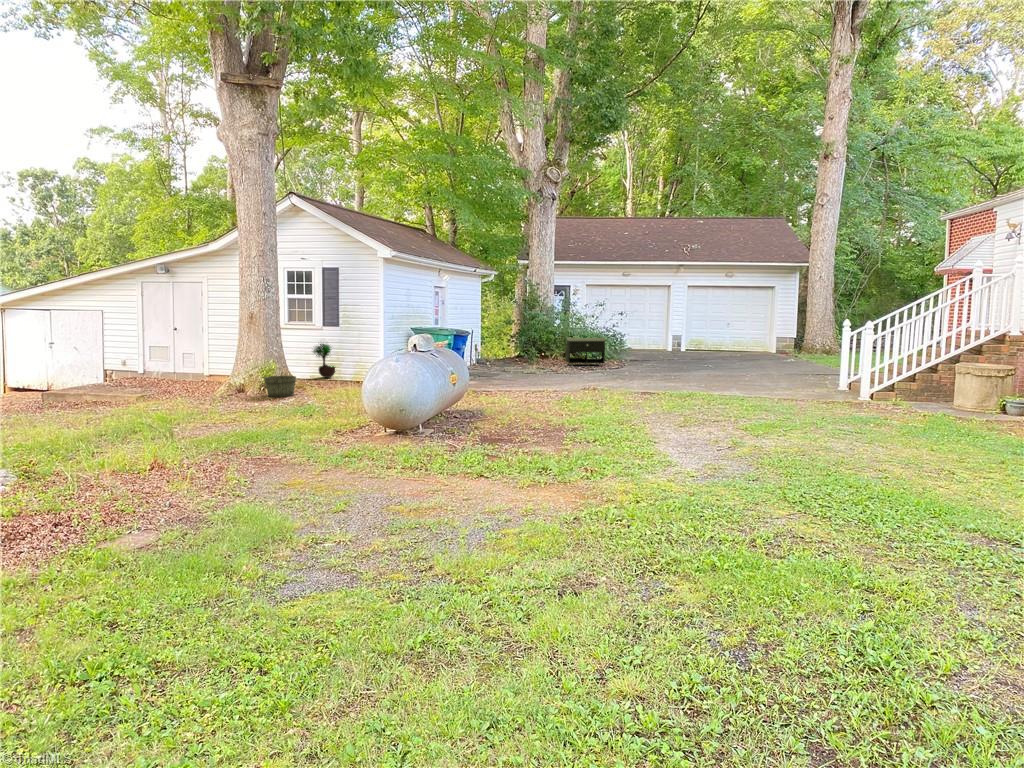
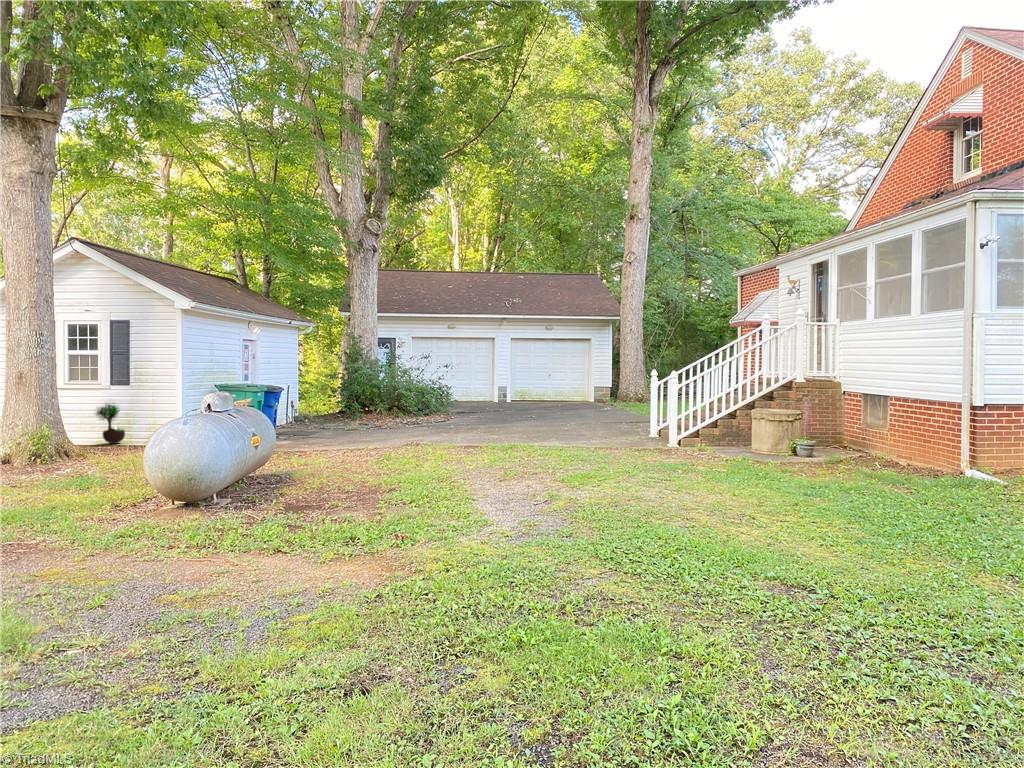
storage bench: present [565,337,605,366] -> none [394,391,434,421]
wooden bucket: present [264,374,296,397] -> none [21,437,66,470]

